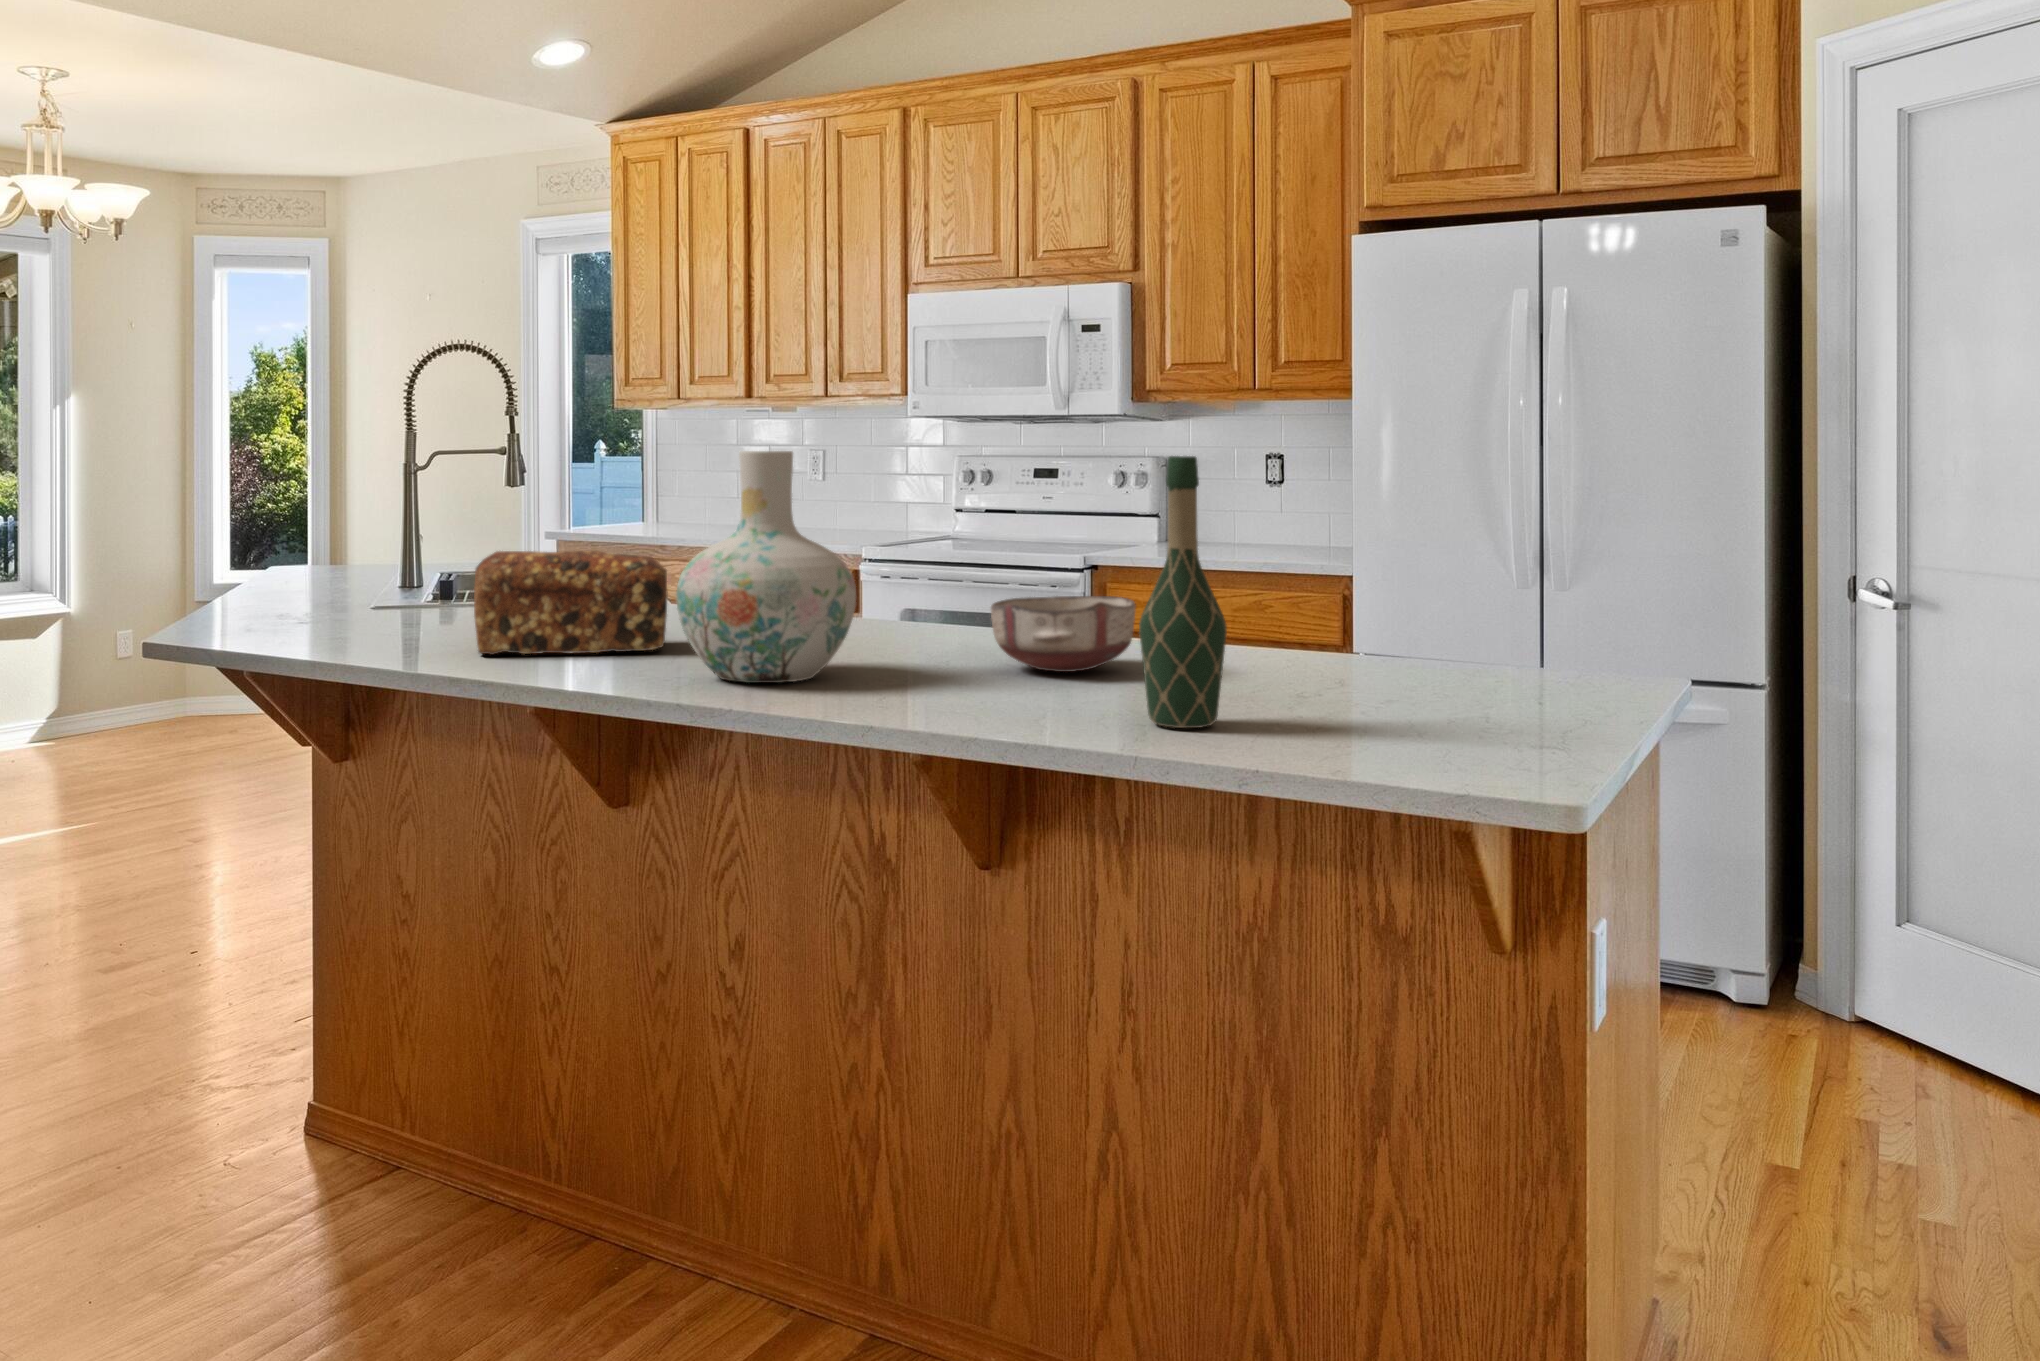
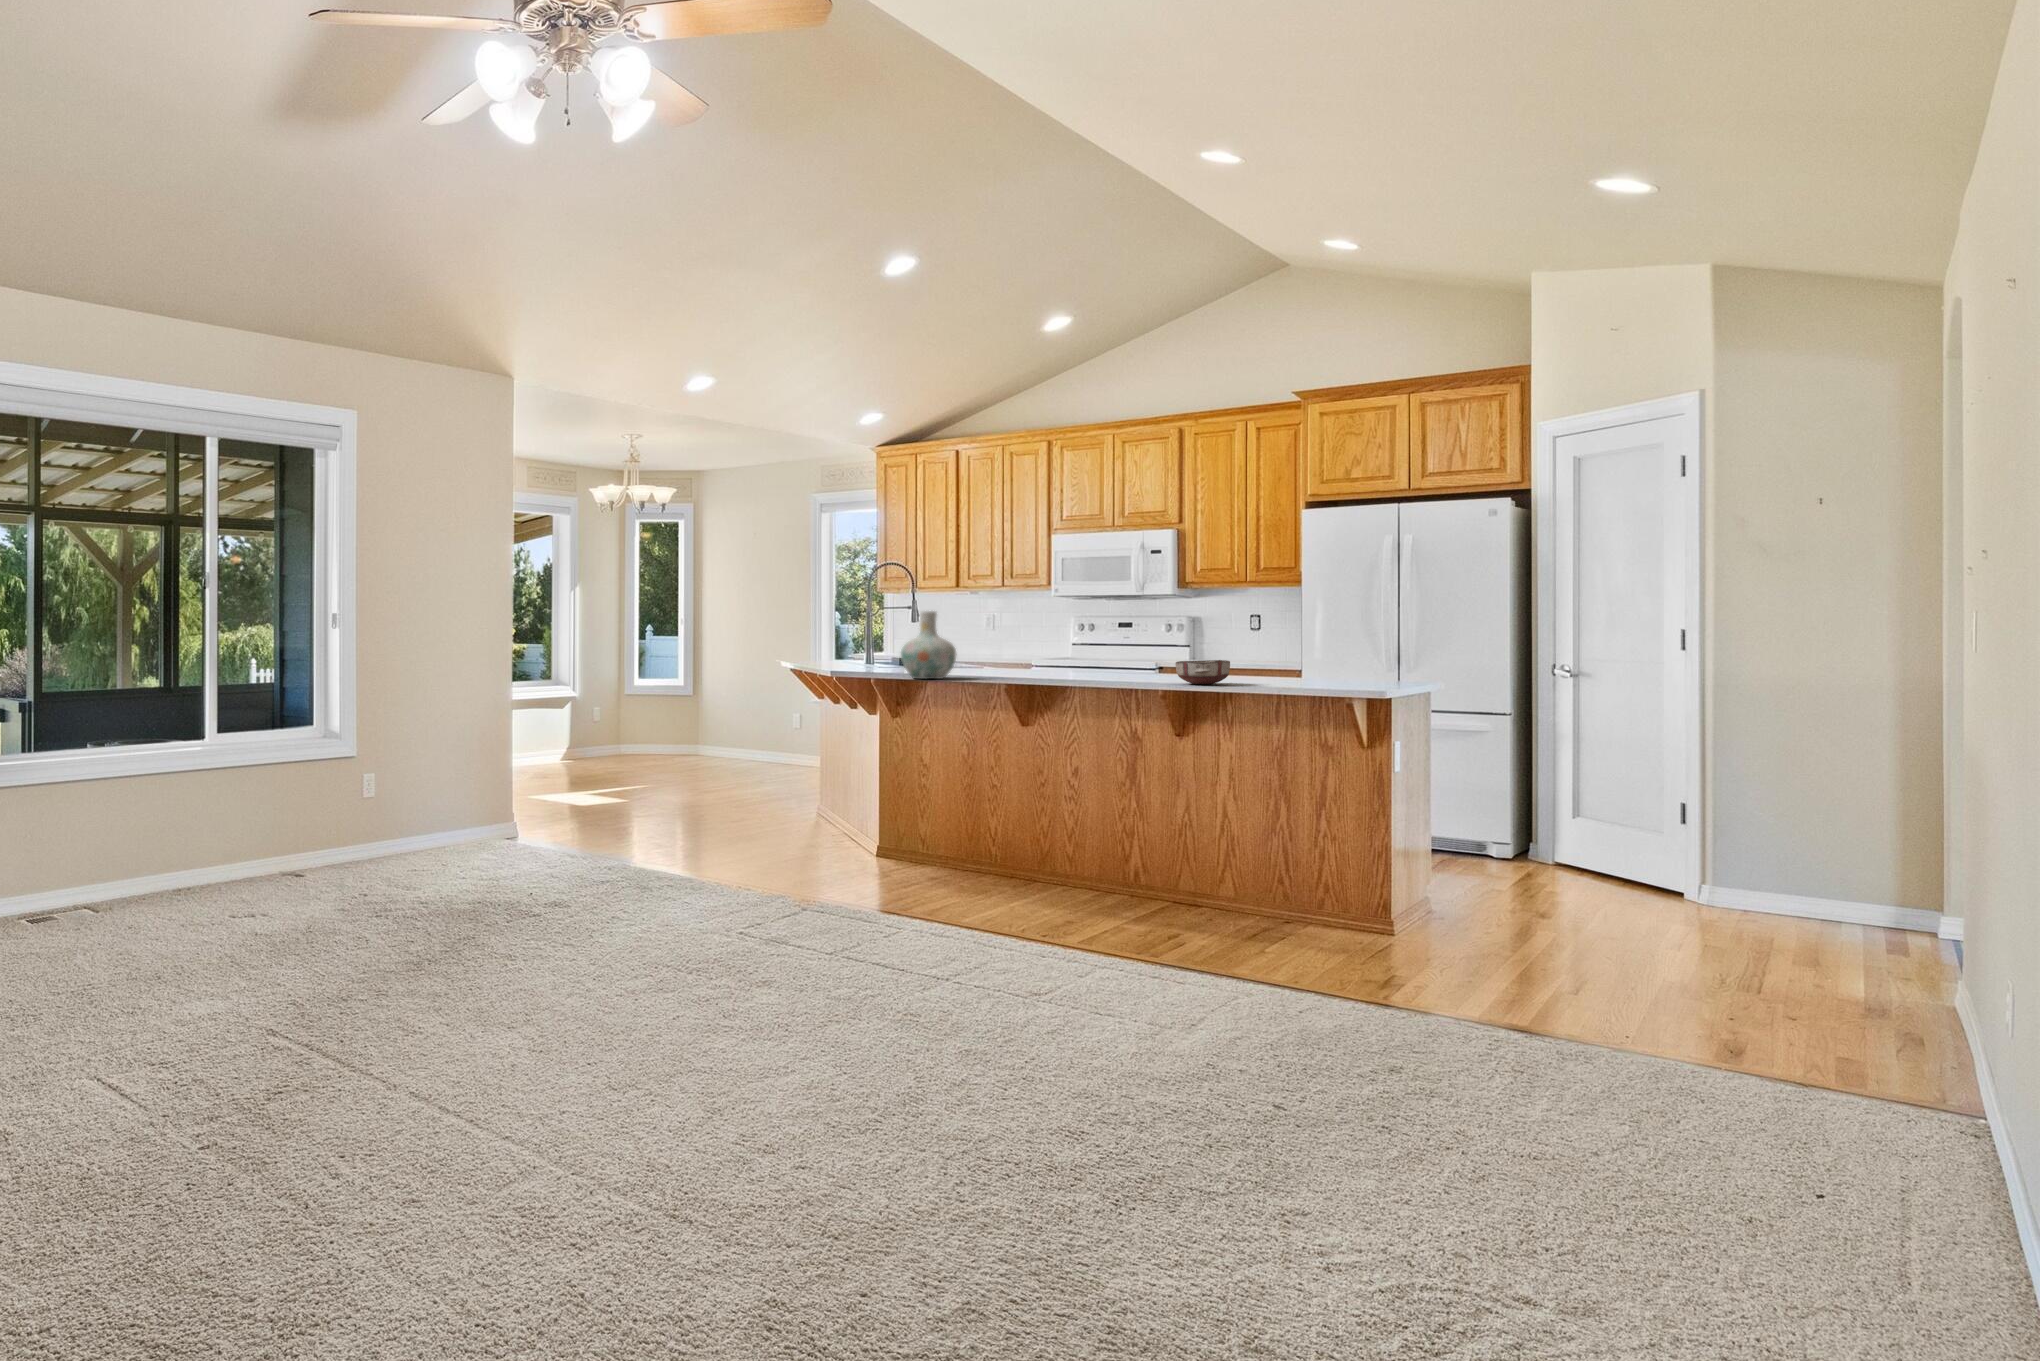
vase: present [676,451,856,683] -> present [901,611,957,679]
wine bottle: present [1139,456,1227,728] -> none [1243,611,1272,692]
bread loaf: present [474,551,668,655] -> none [975,647,1049,681]

